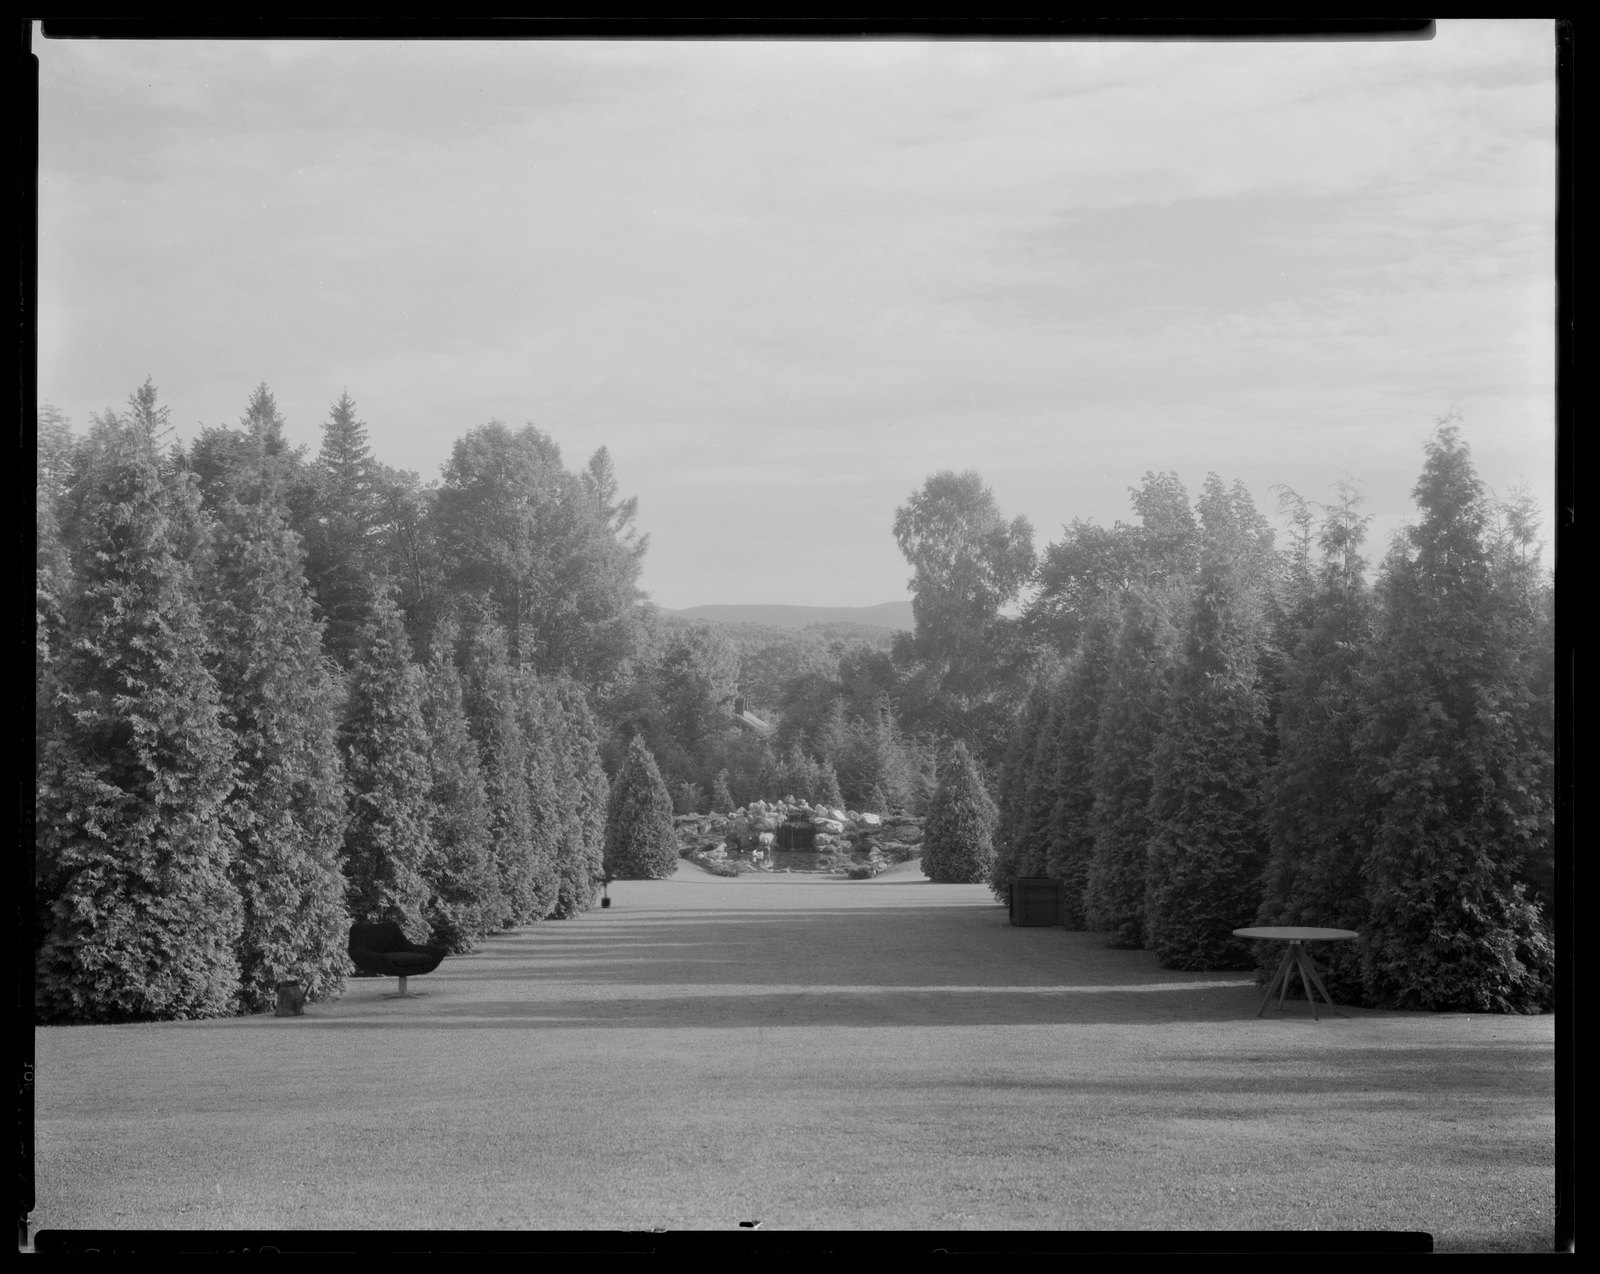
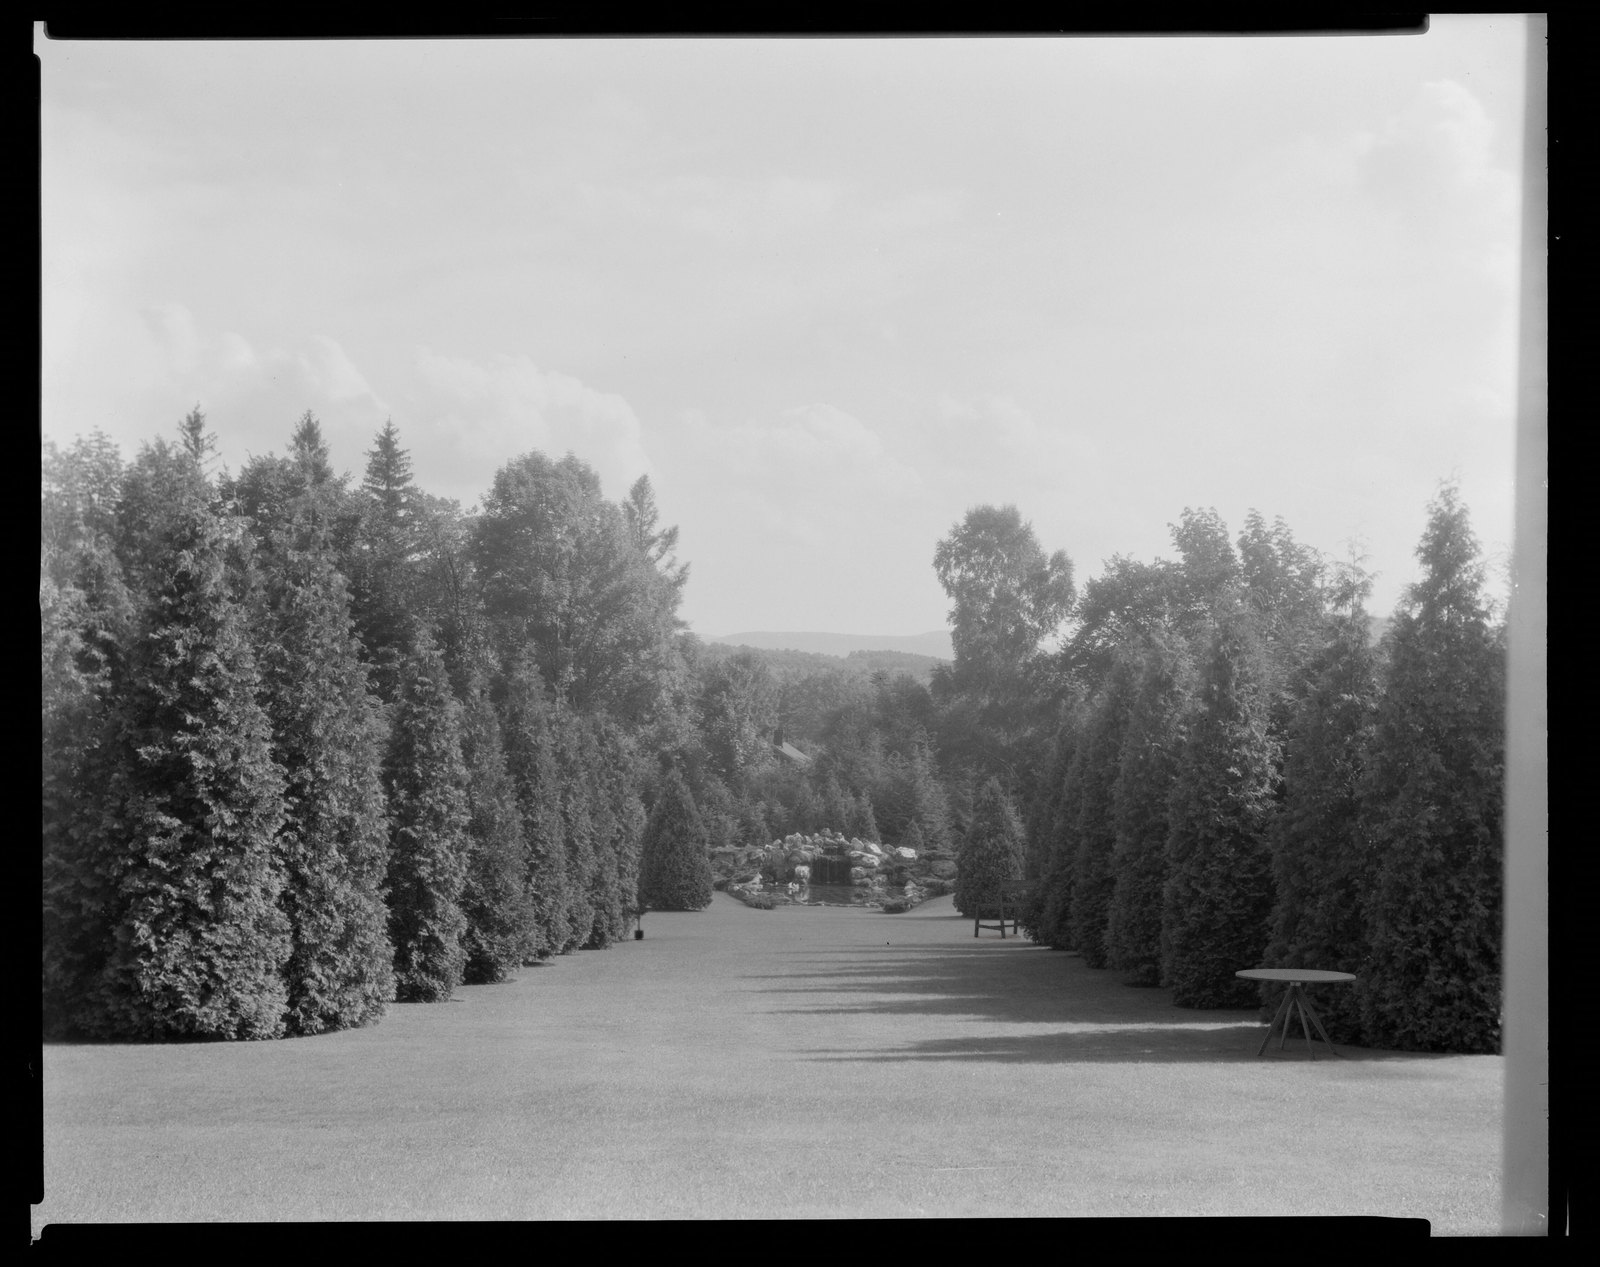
bench: none [941,841,1006,901] -> present [974,879,1037,939]
wooden crate: present [1008,876,1065,927] -> none [1038,916,1093,966]
lounge chair: present [348,921,447,1000] -> none [388,950,483,1026]
watering can: present [275,979,314,1016] -> none [319,1004,358,1039]

